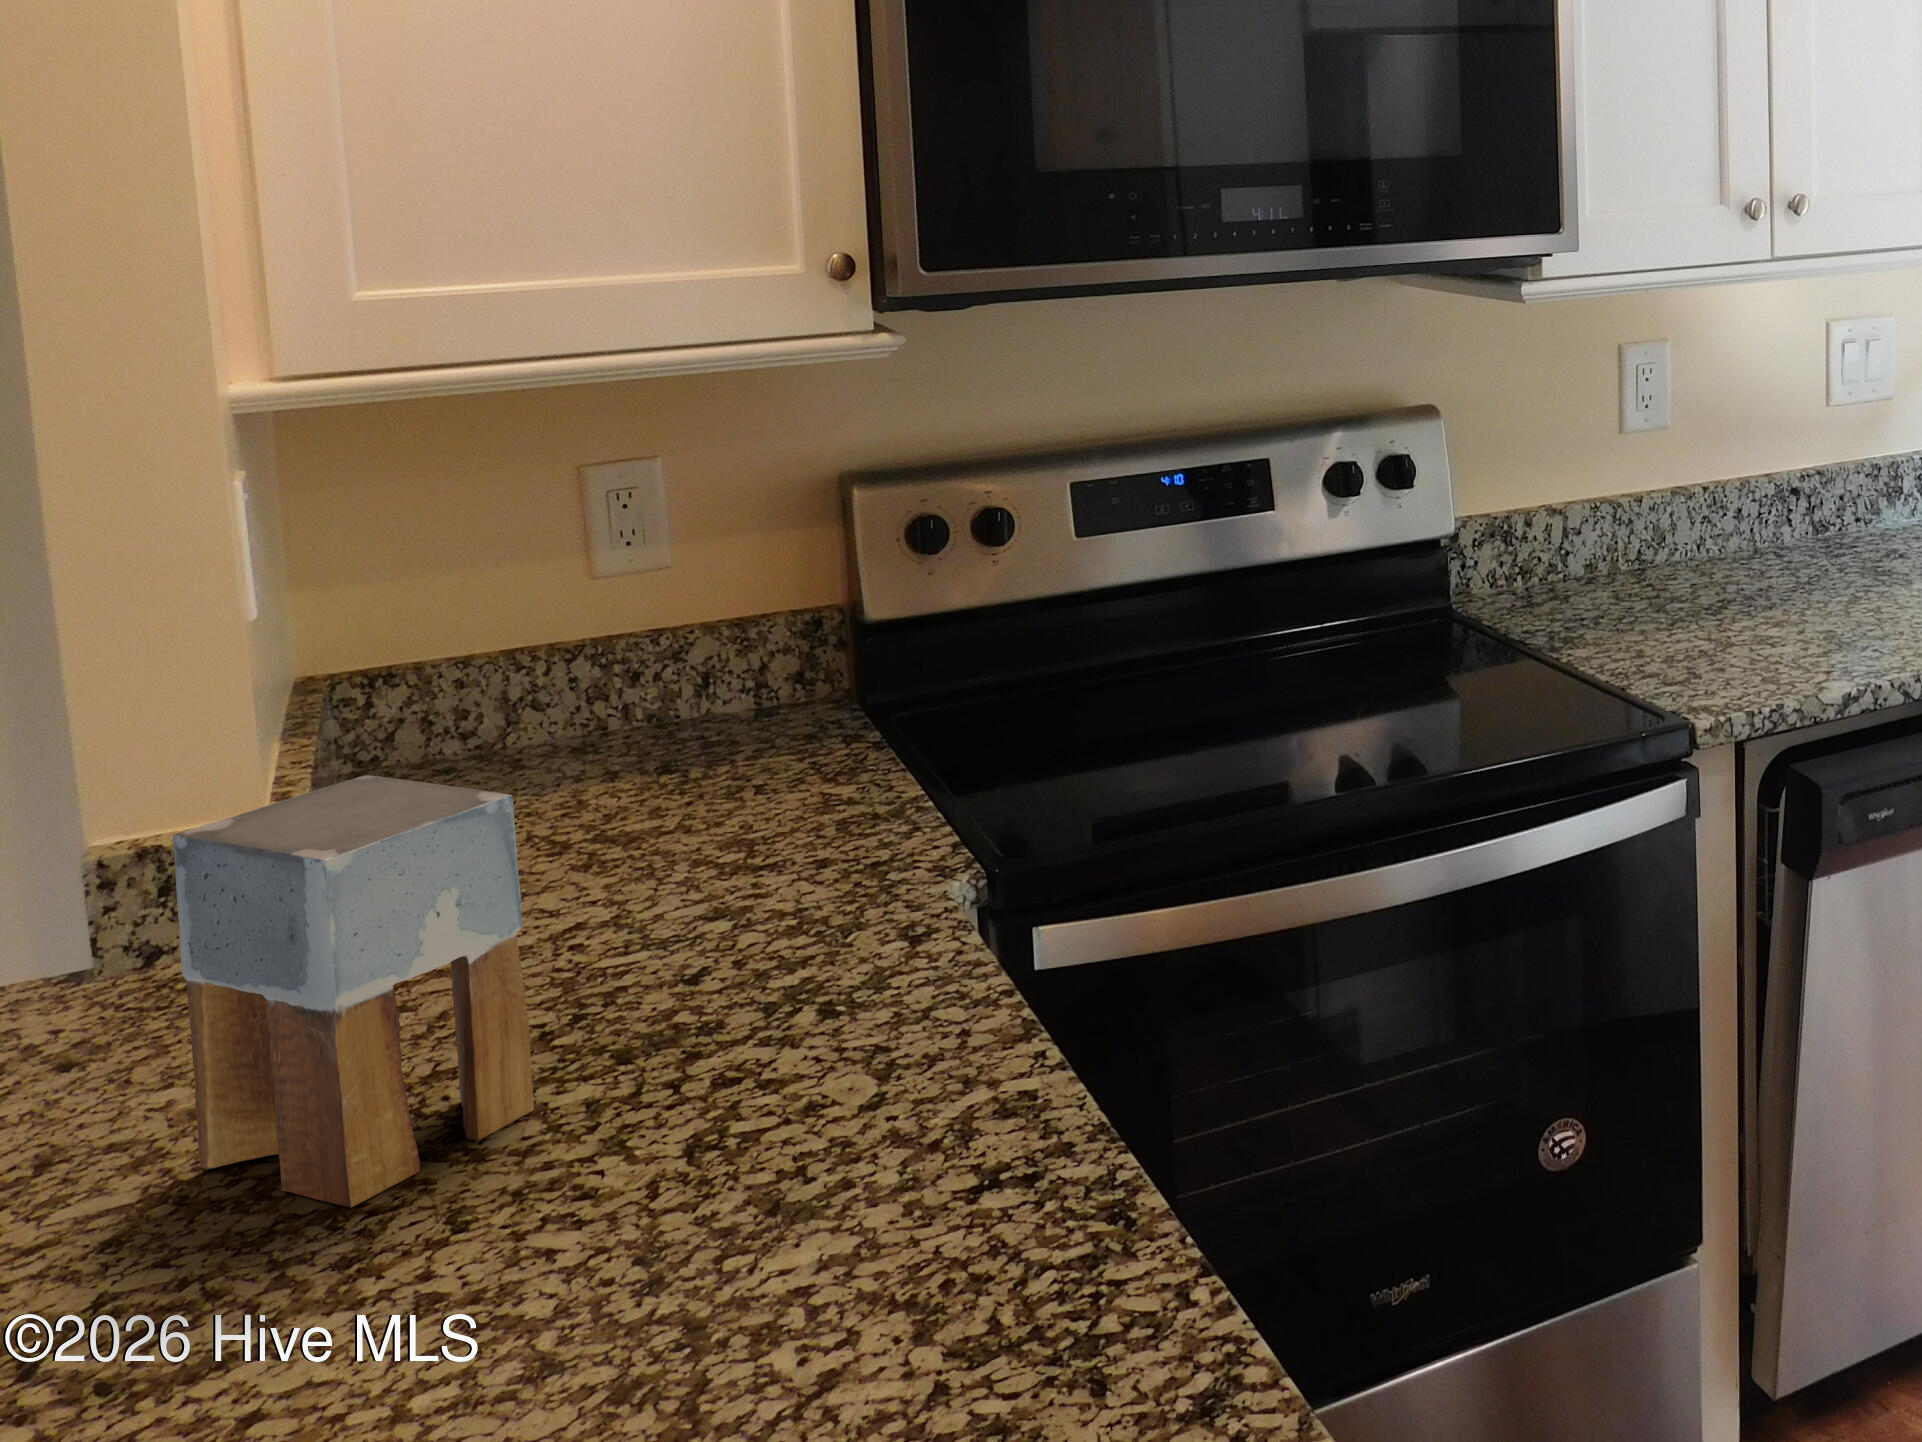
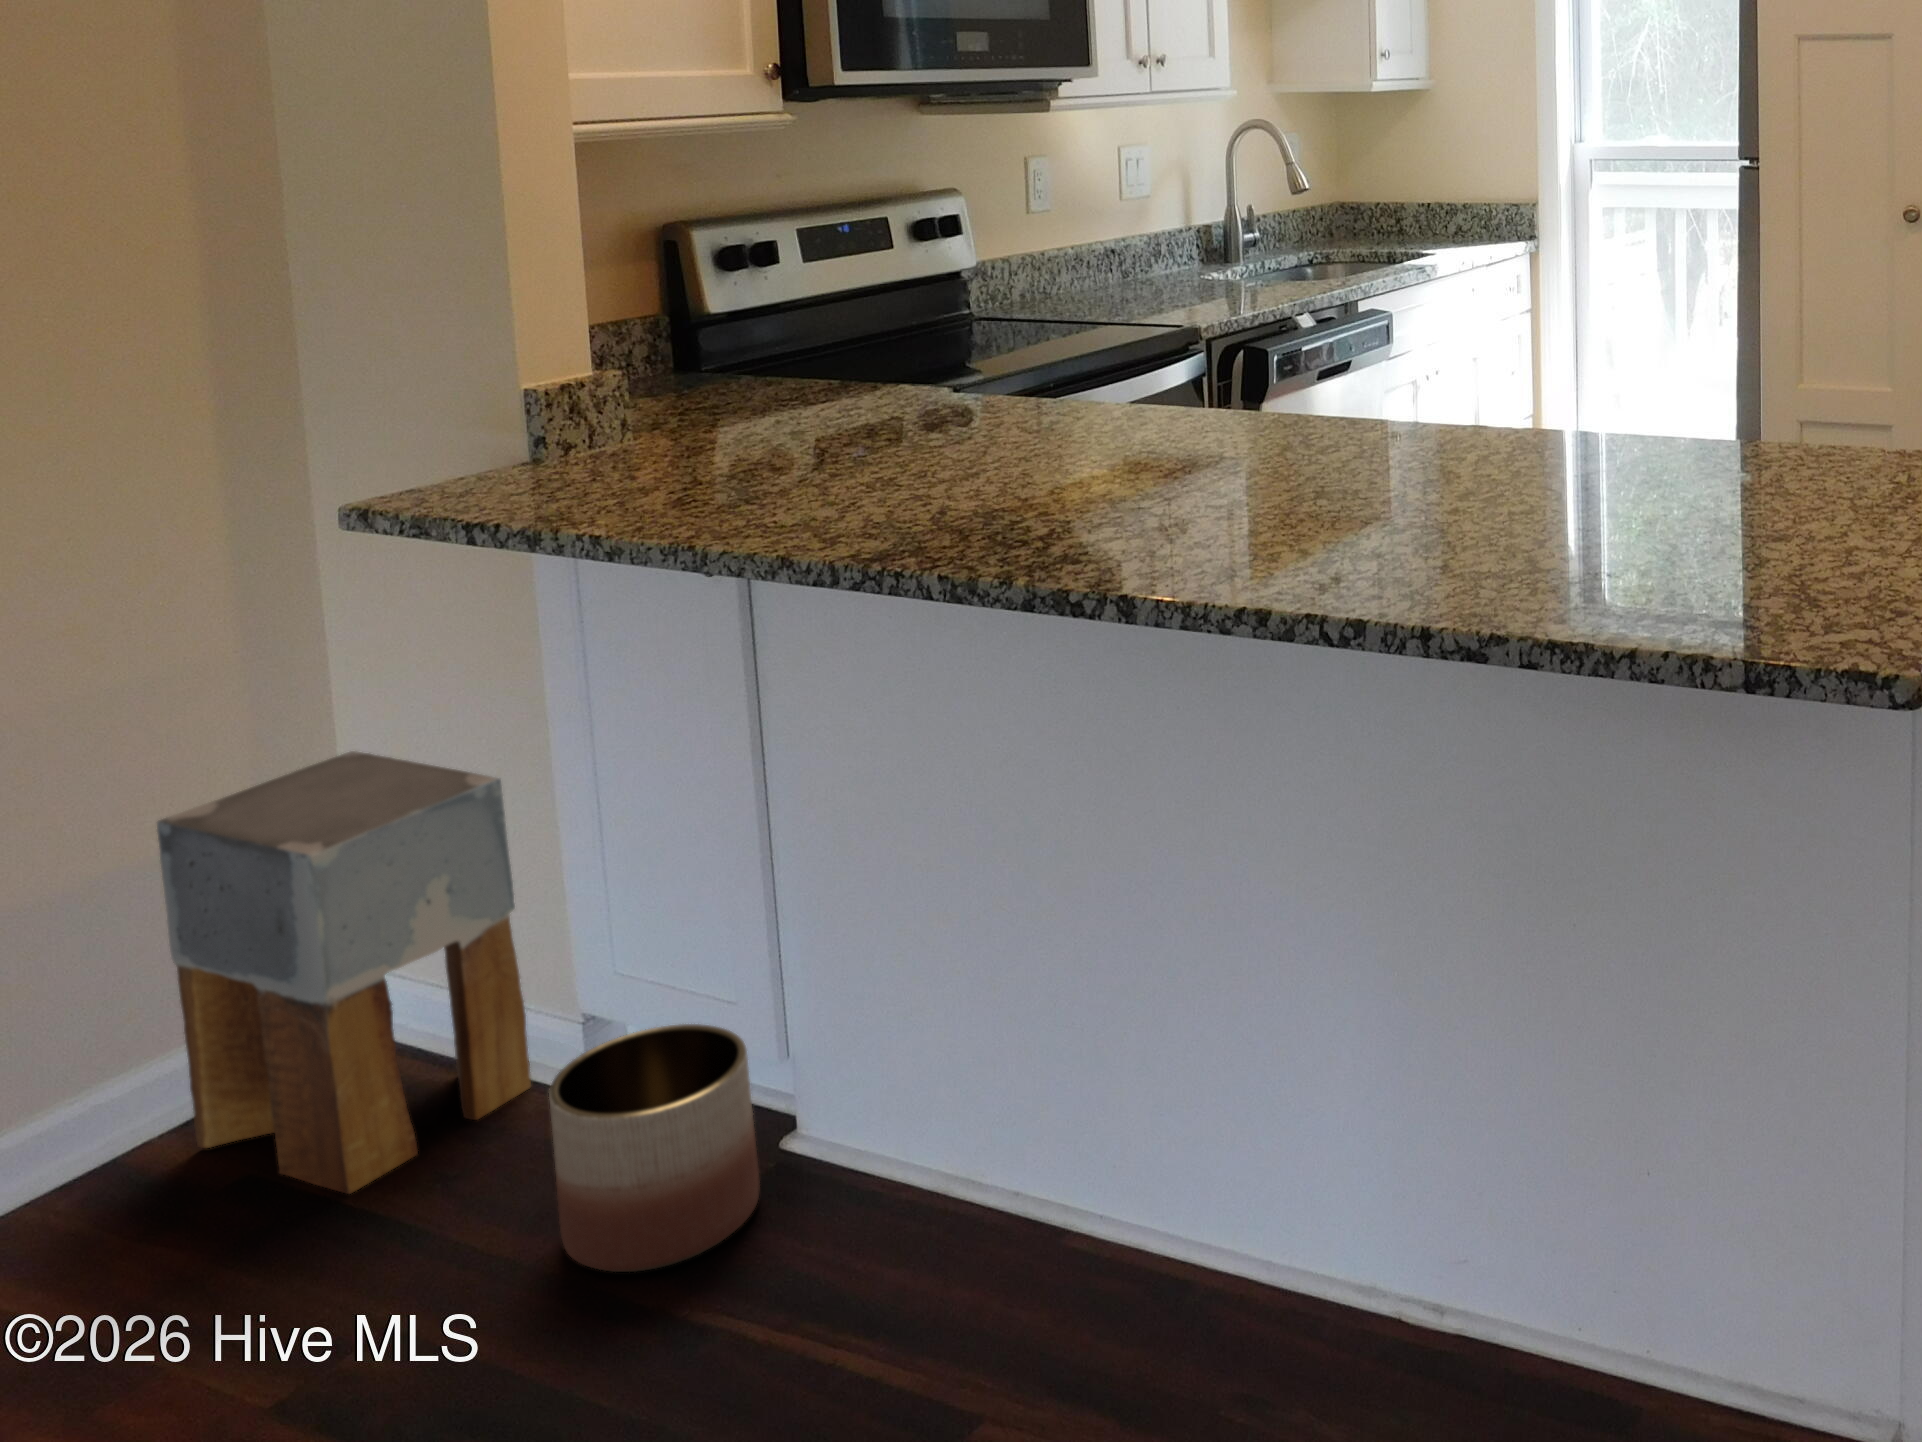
planter: none [554,1029,760,1270] -> present [549,1024,759,1272]

